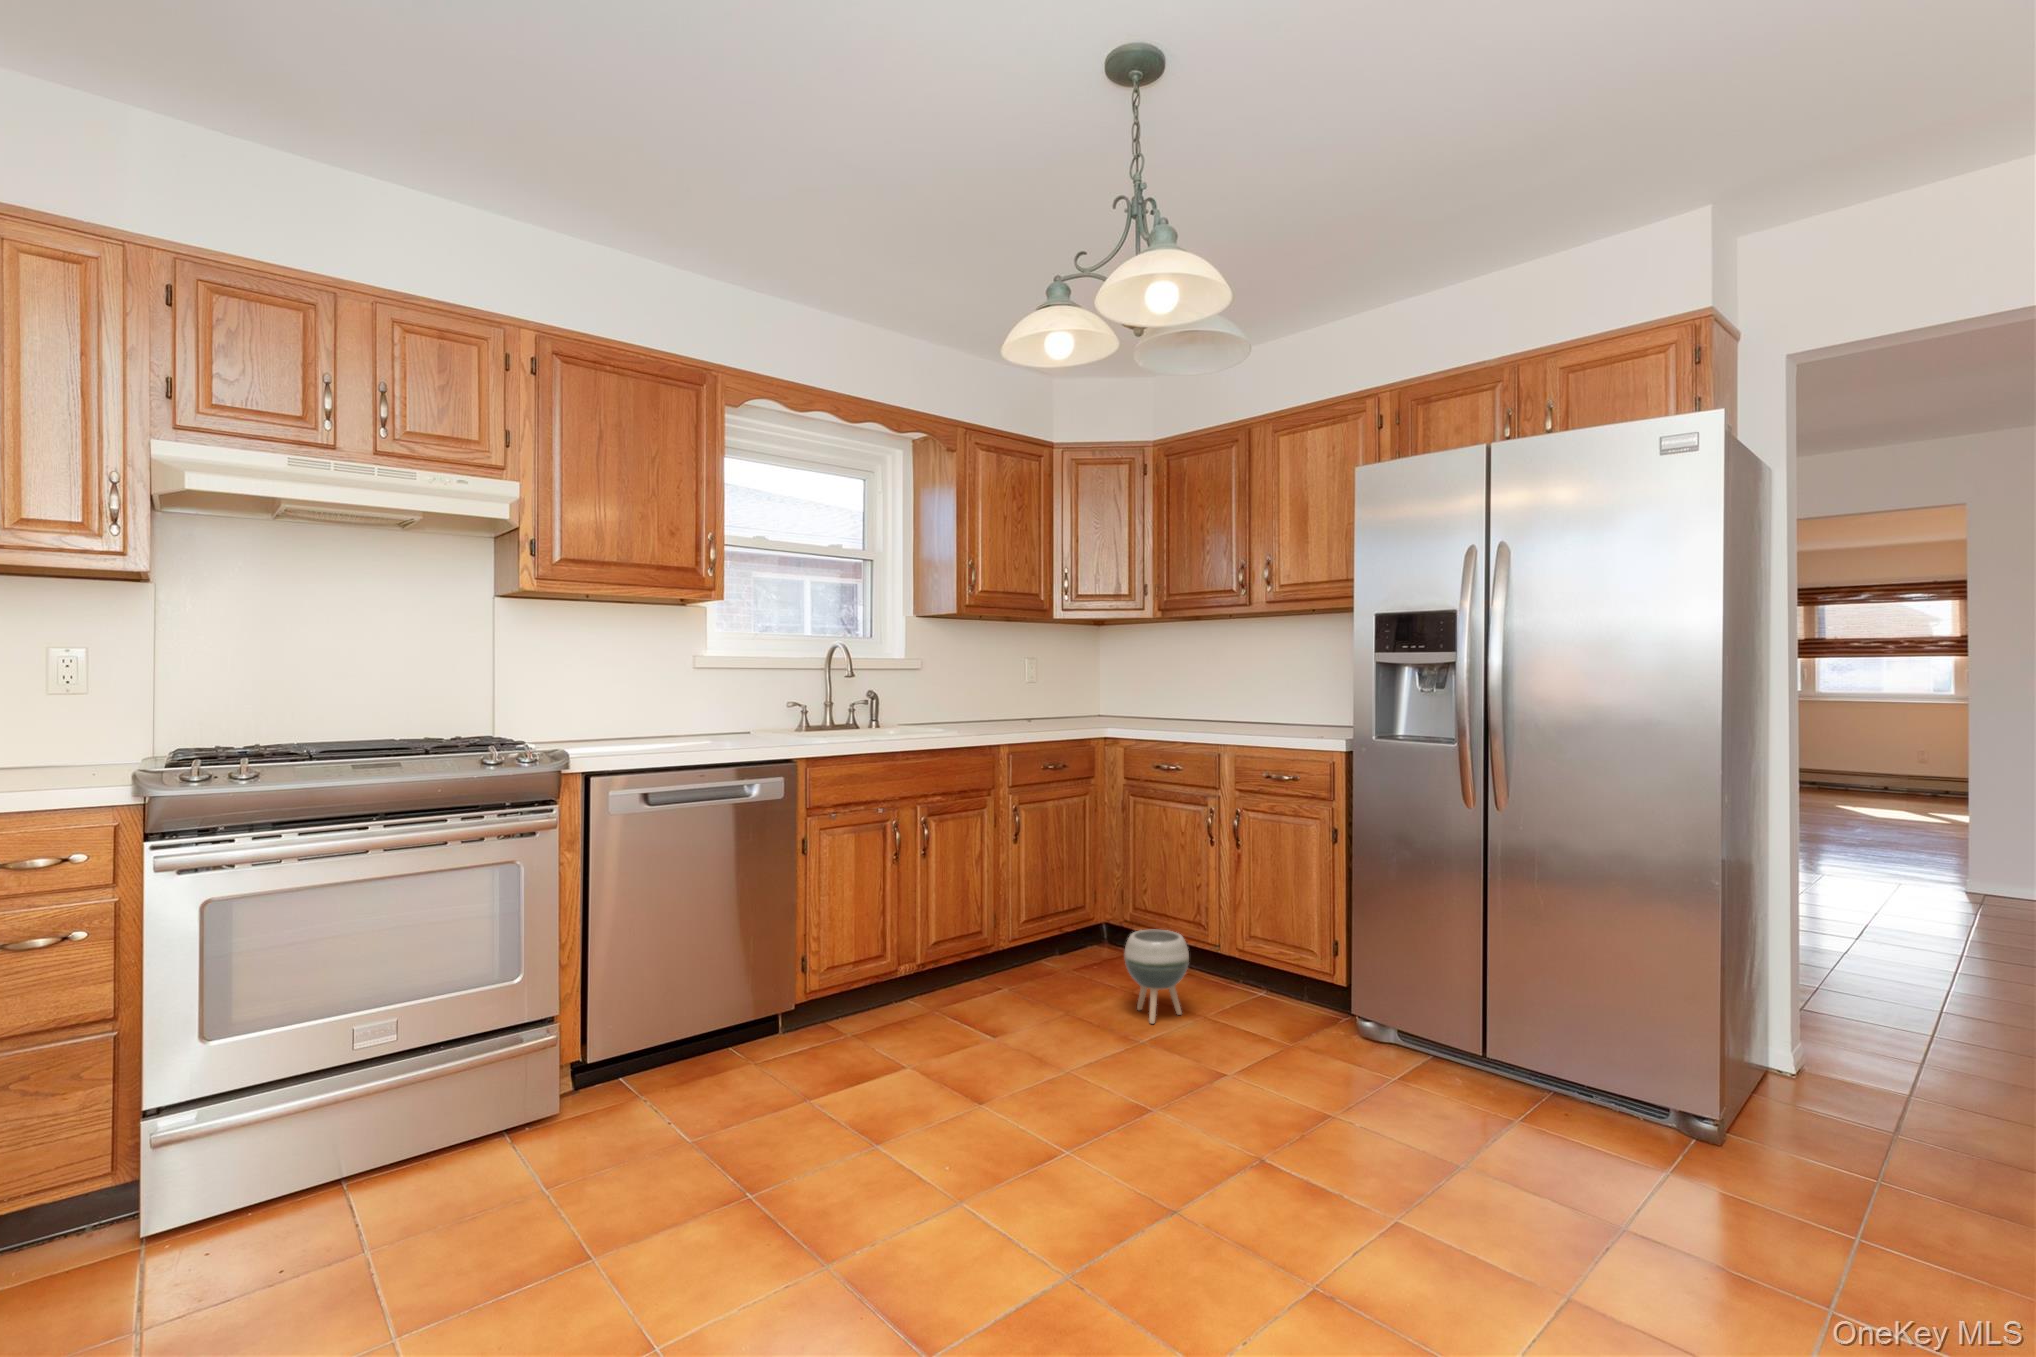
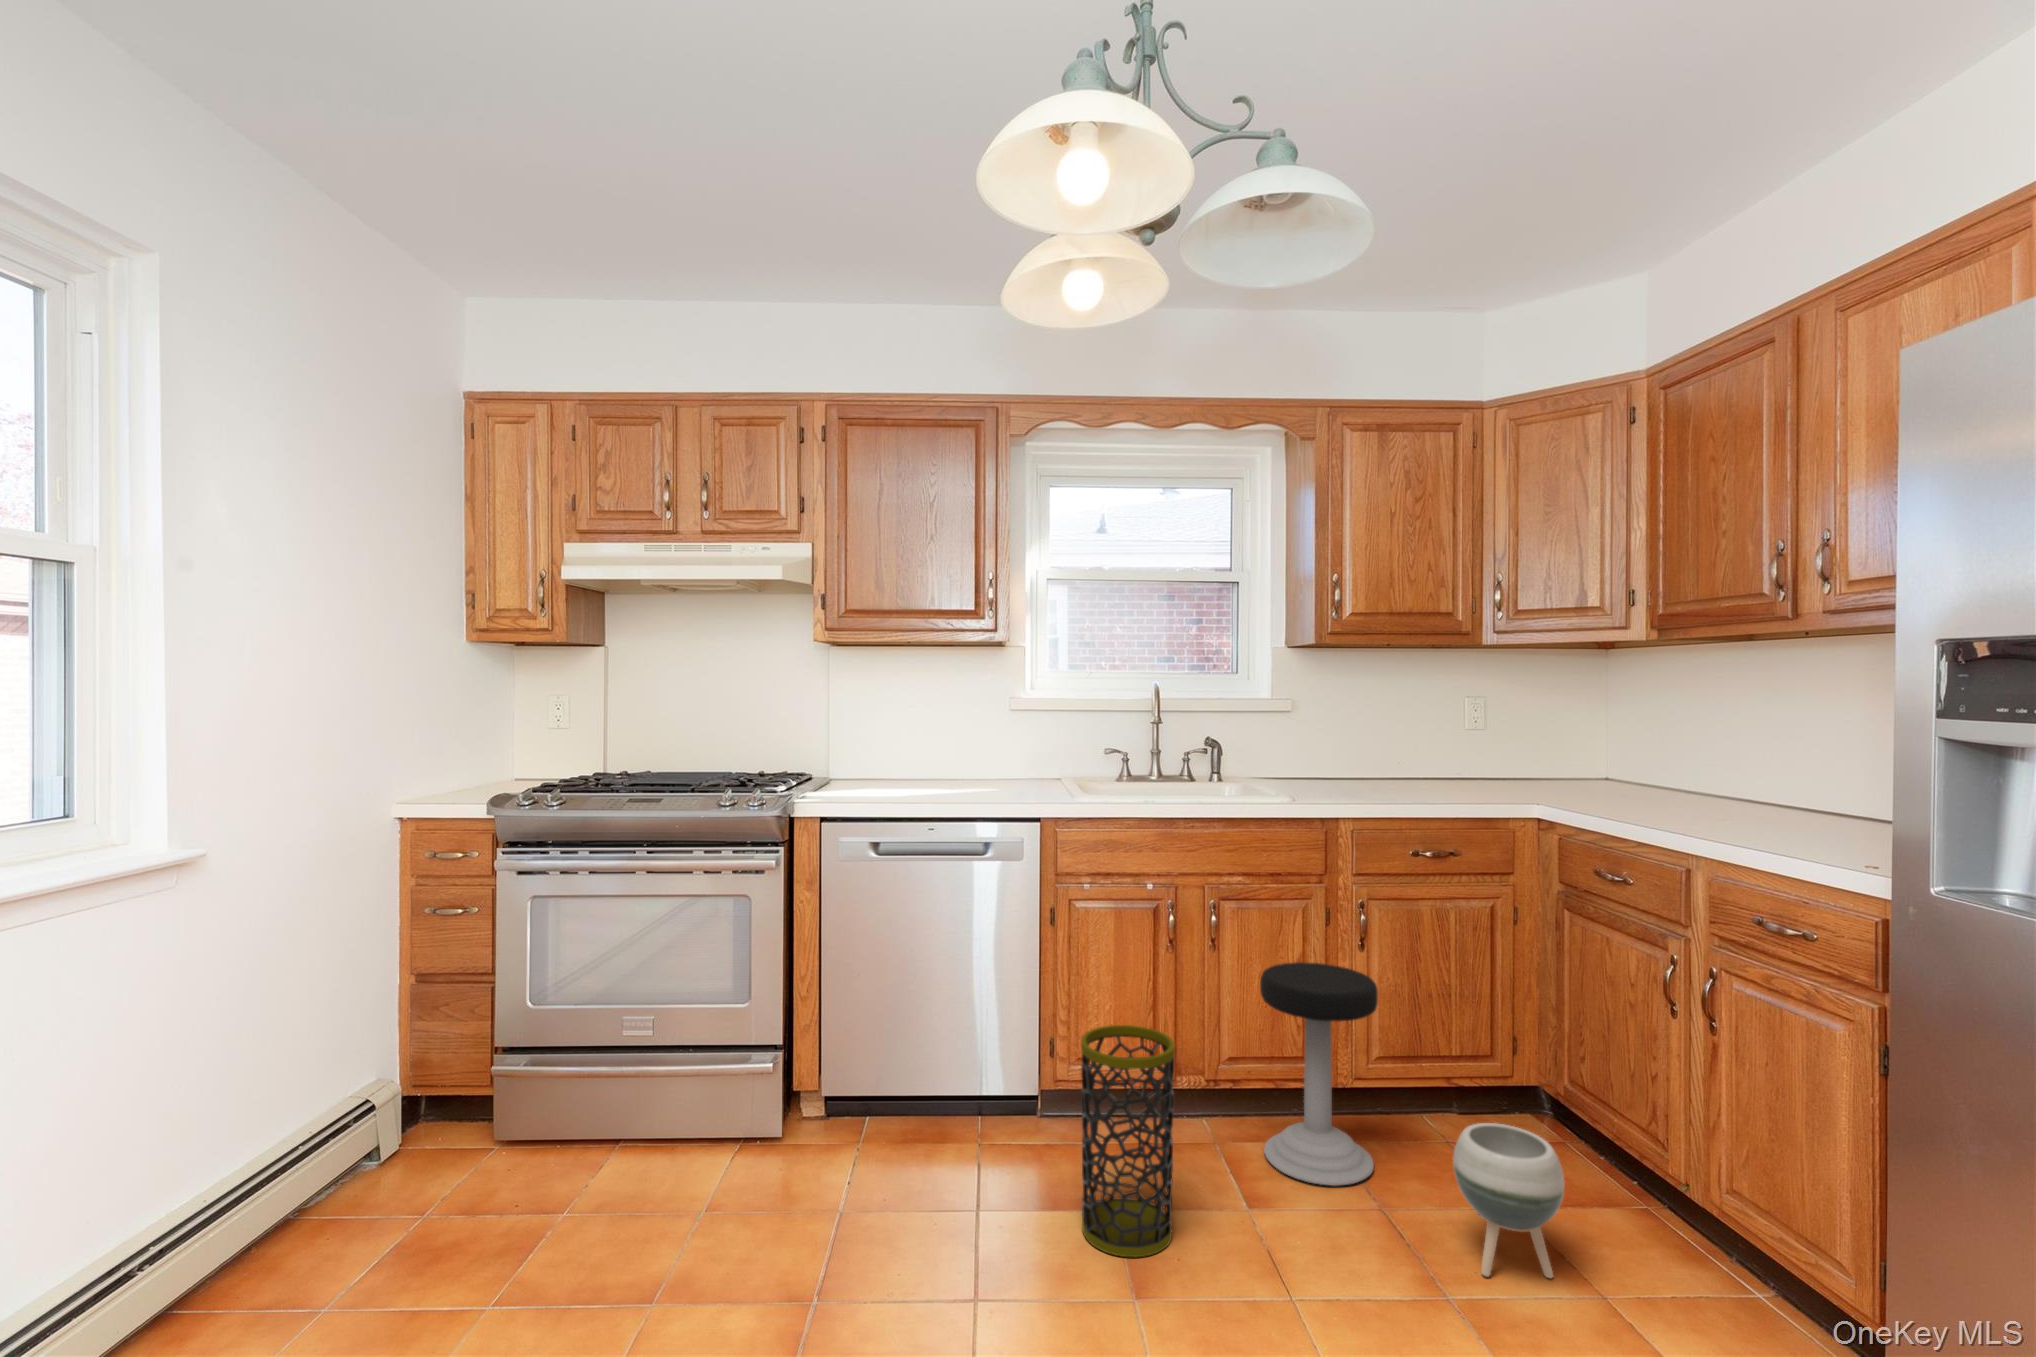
stool: none [966,856,1050,1012] -> present [1260,962,1378,1186]
trash can: none [901,911,975,1084] -> present [1081,1025,1175,1257]

